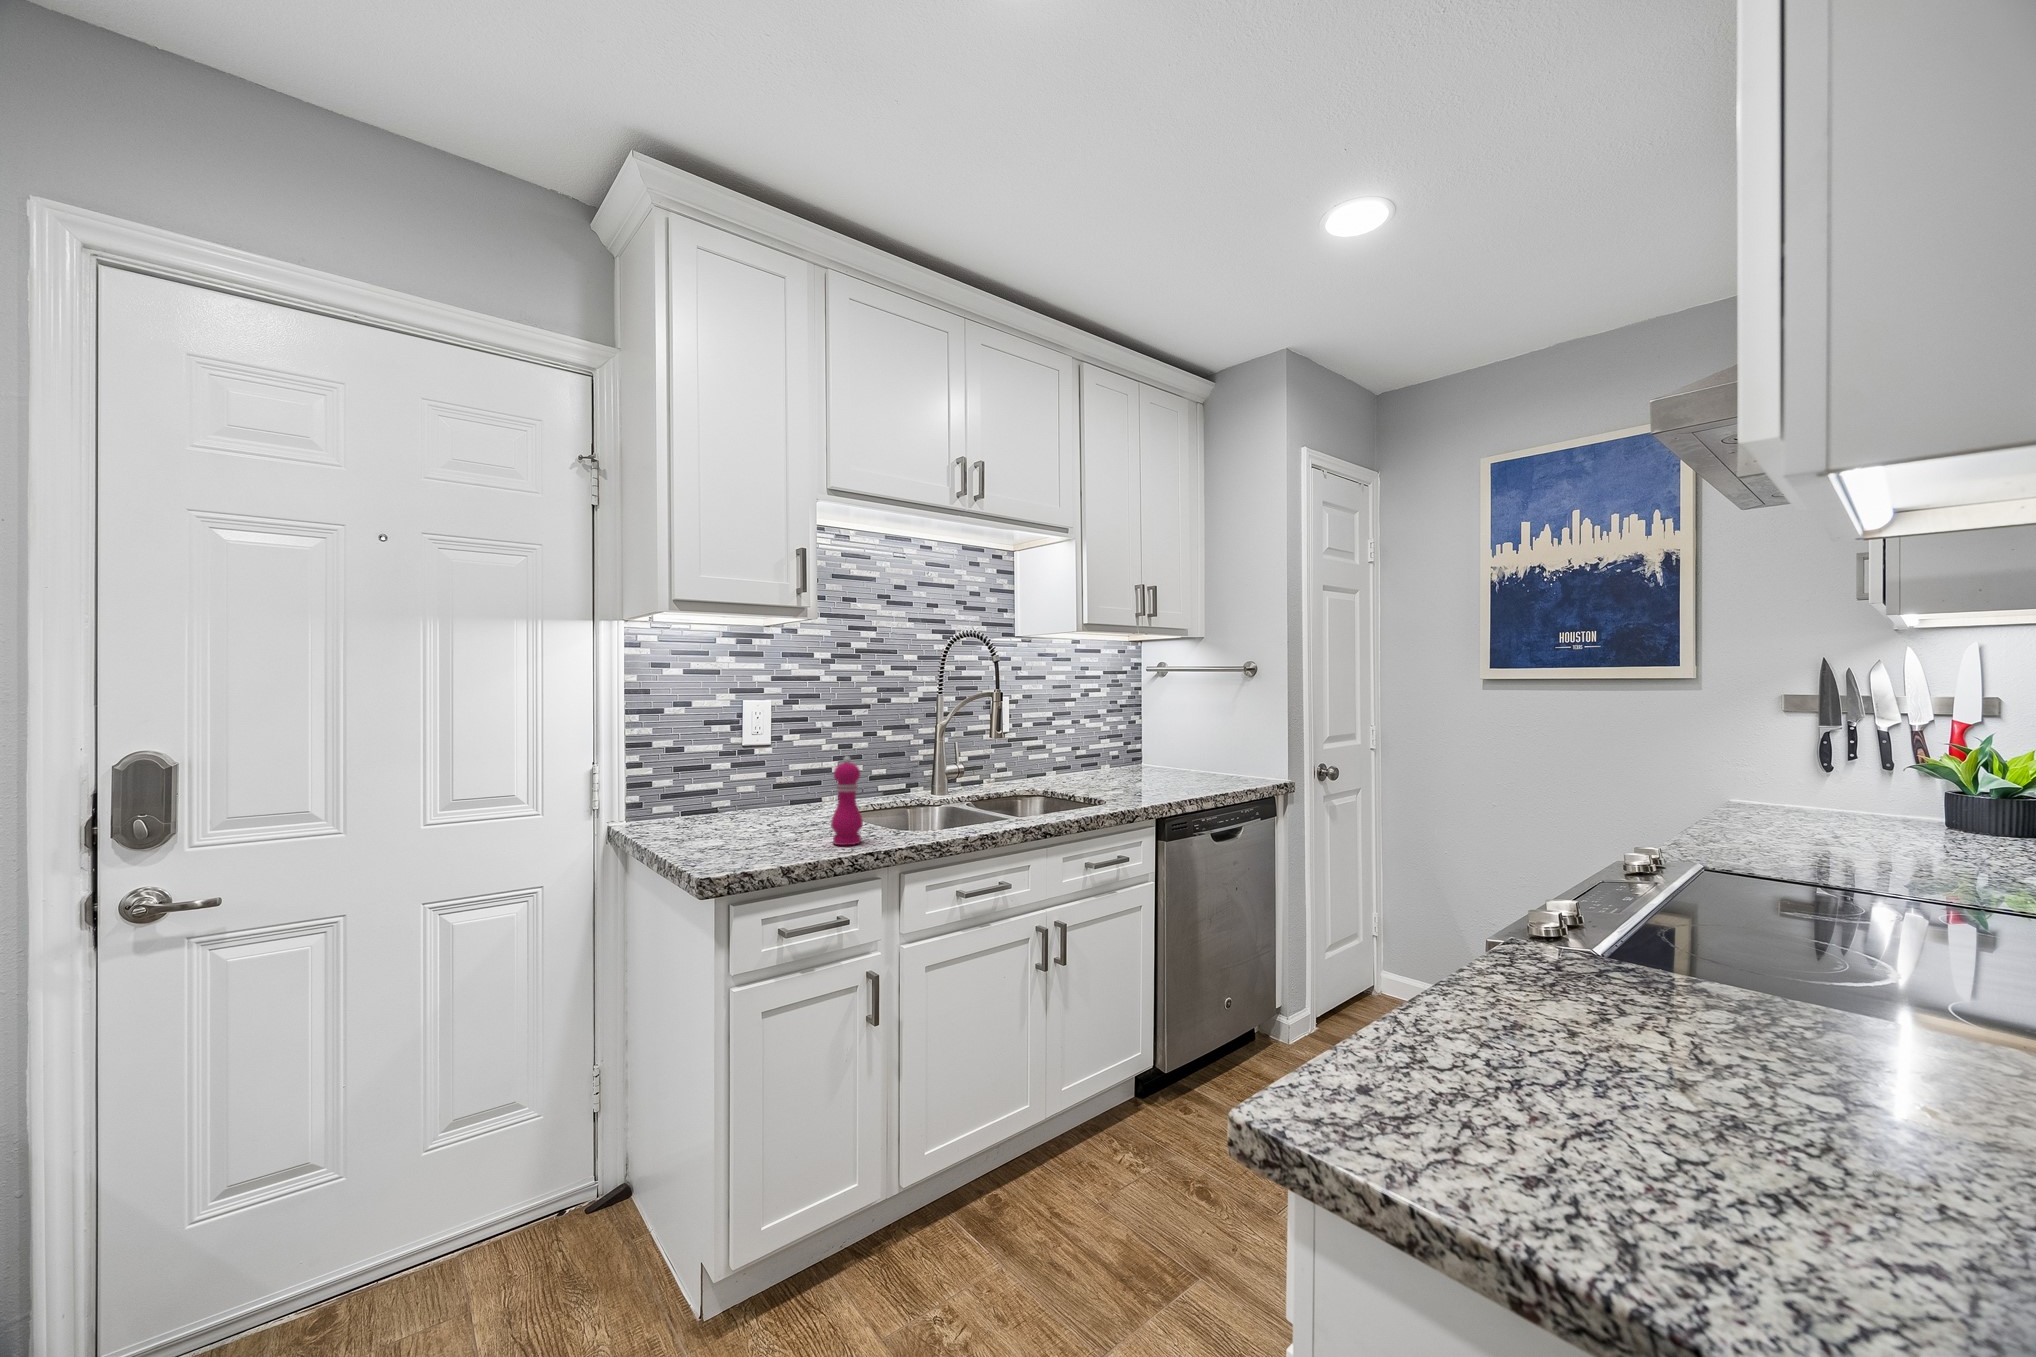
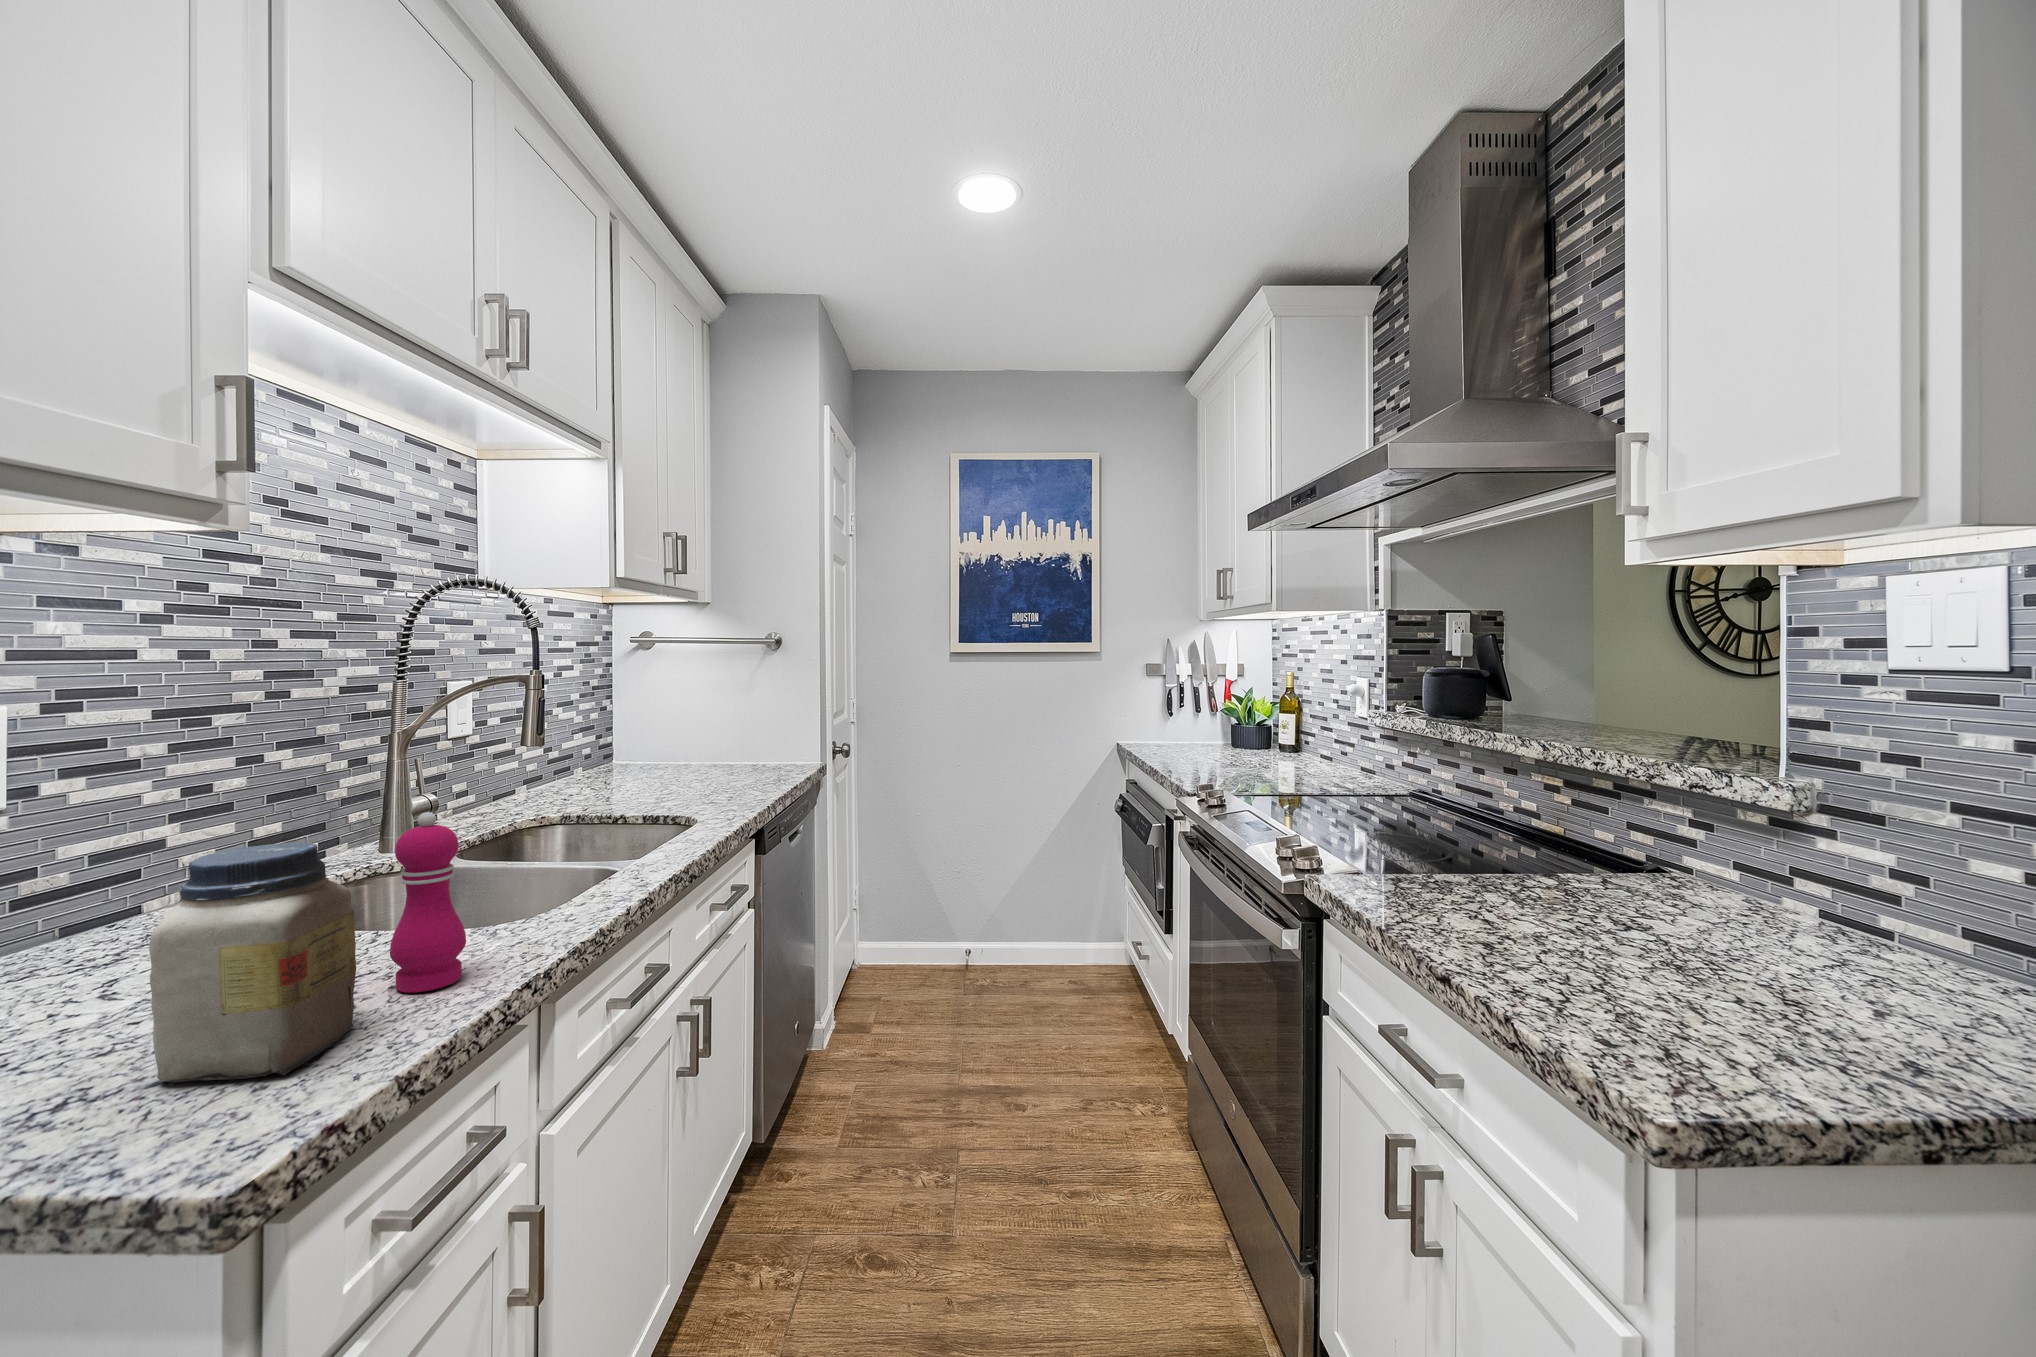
jar: none [735,761,803,857] -> present [149,842,356,1082]

